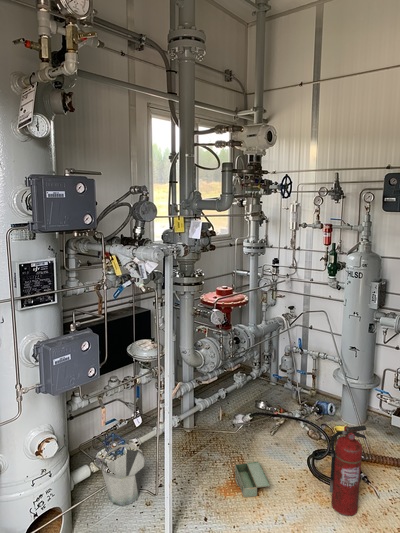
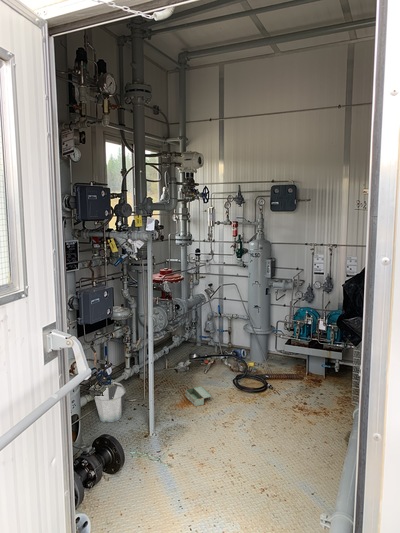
fire extinguisher: present [330,426,366,516] -> none [250,346,271,405]

